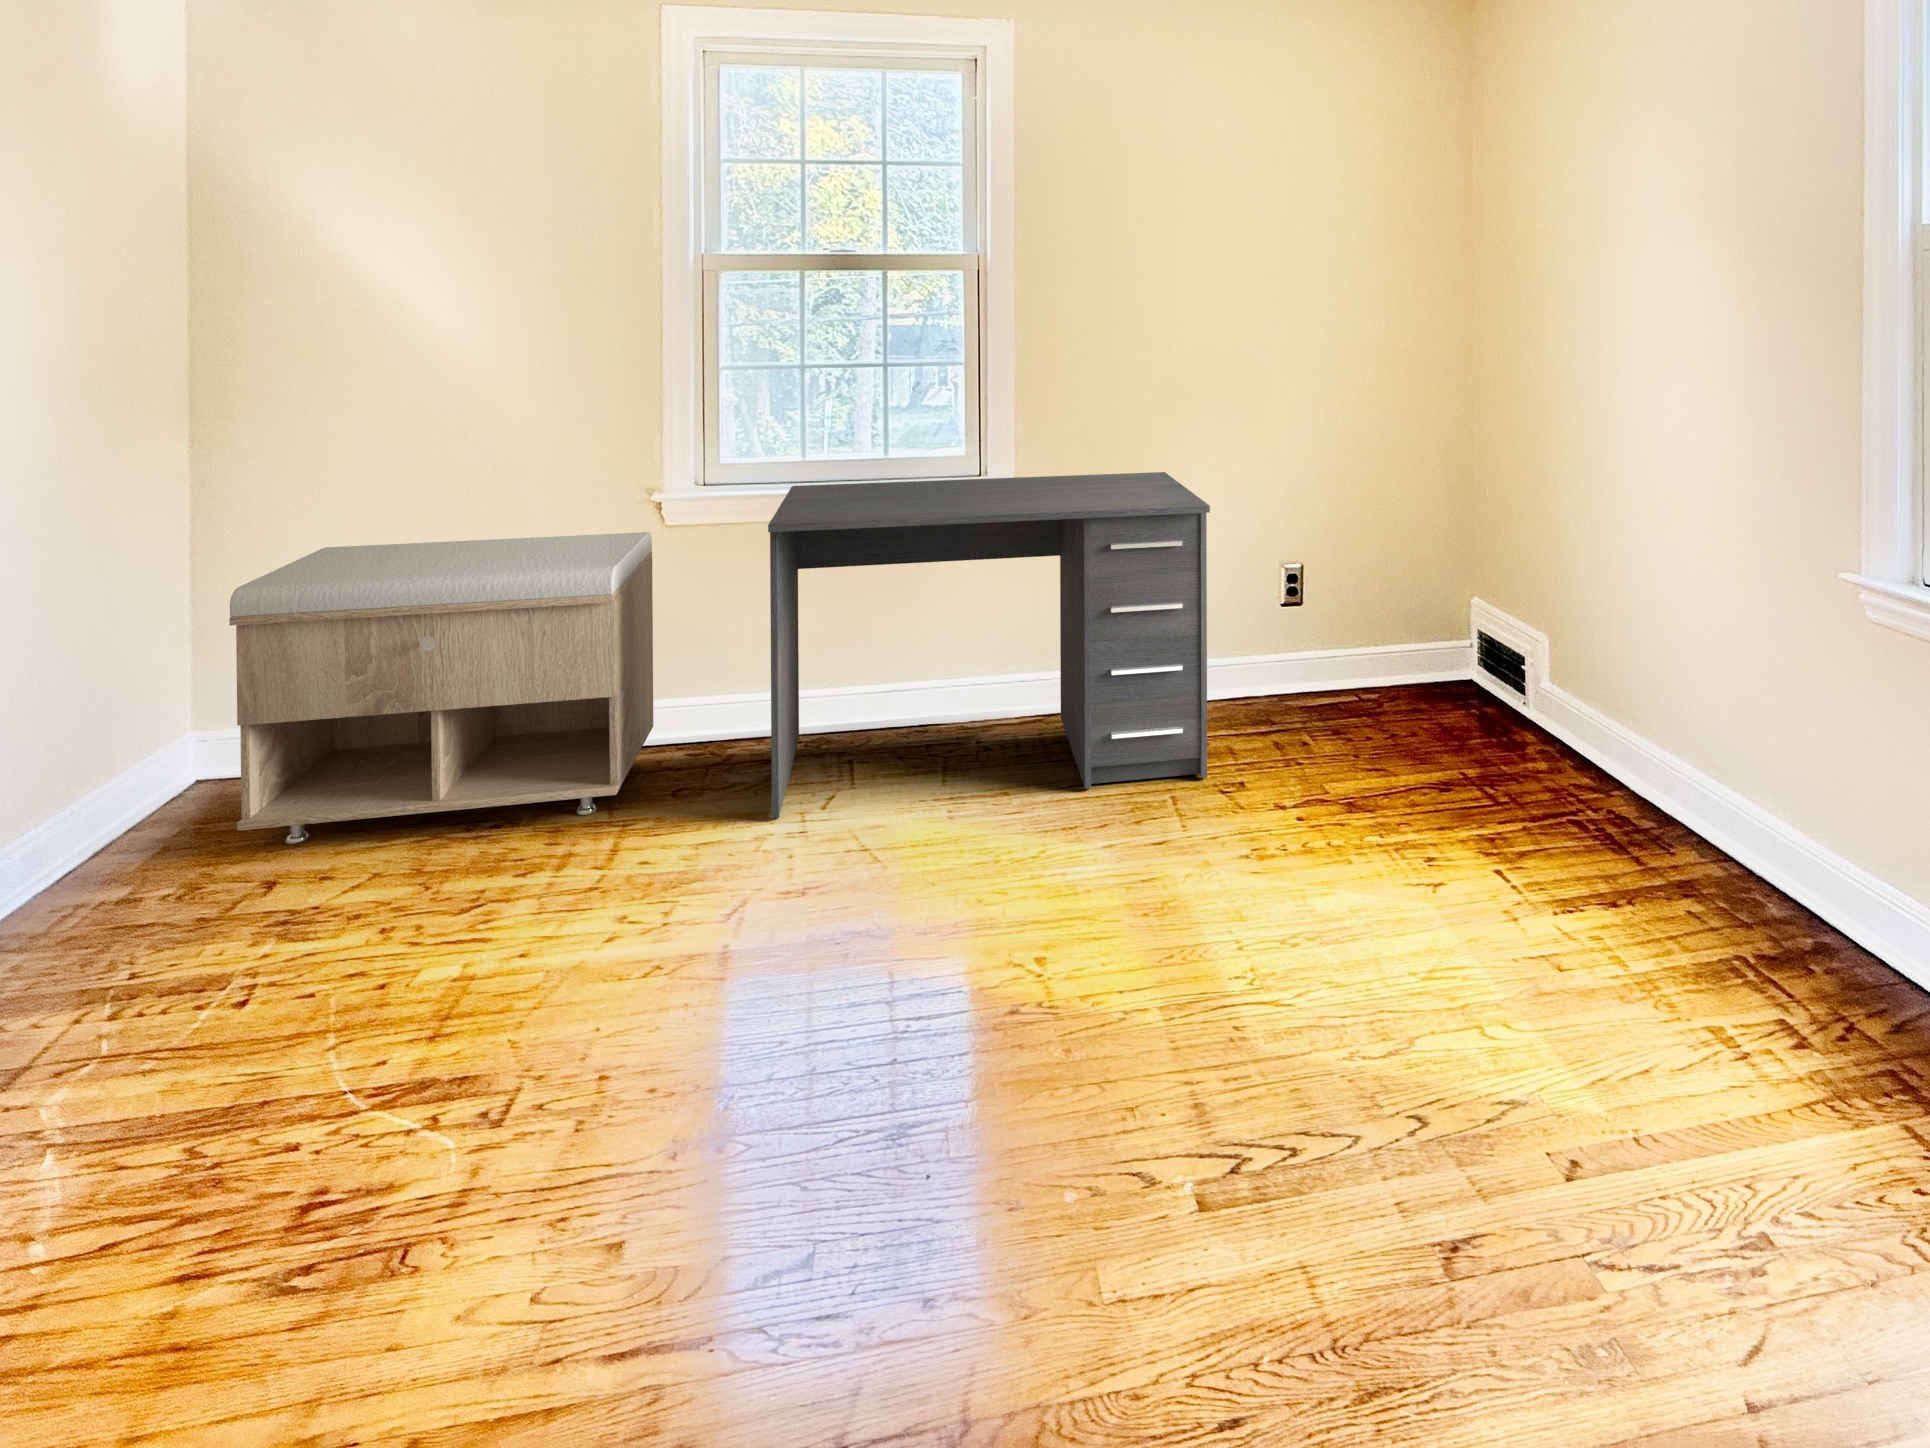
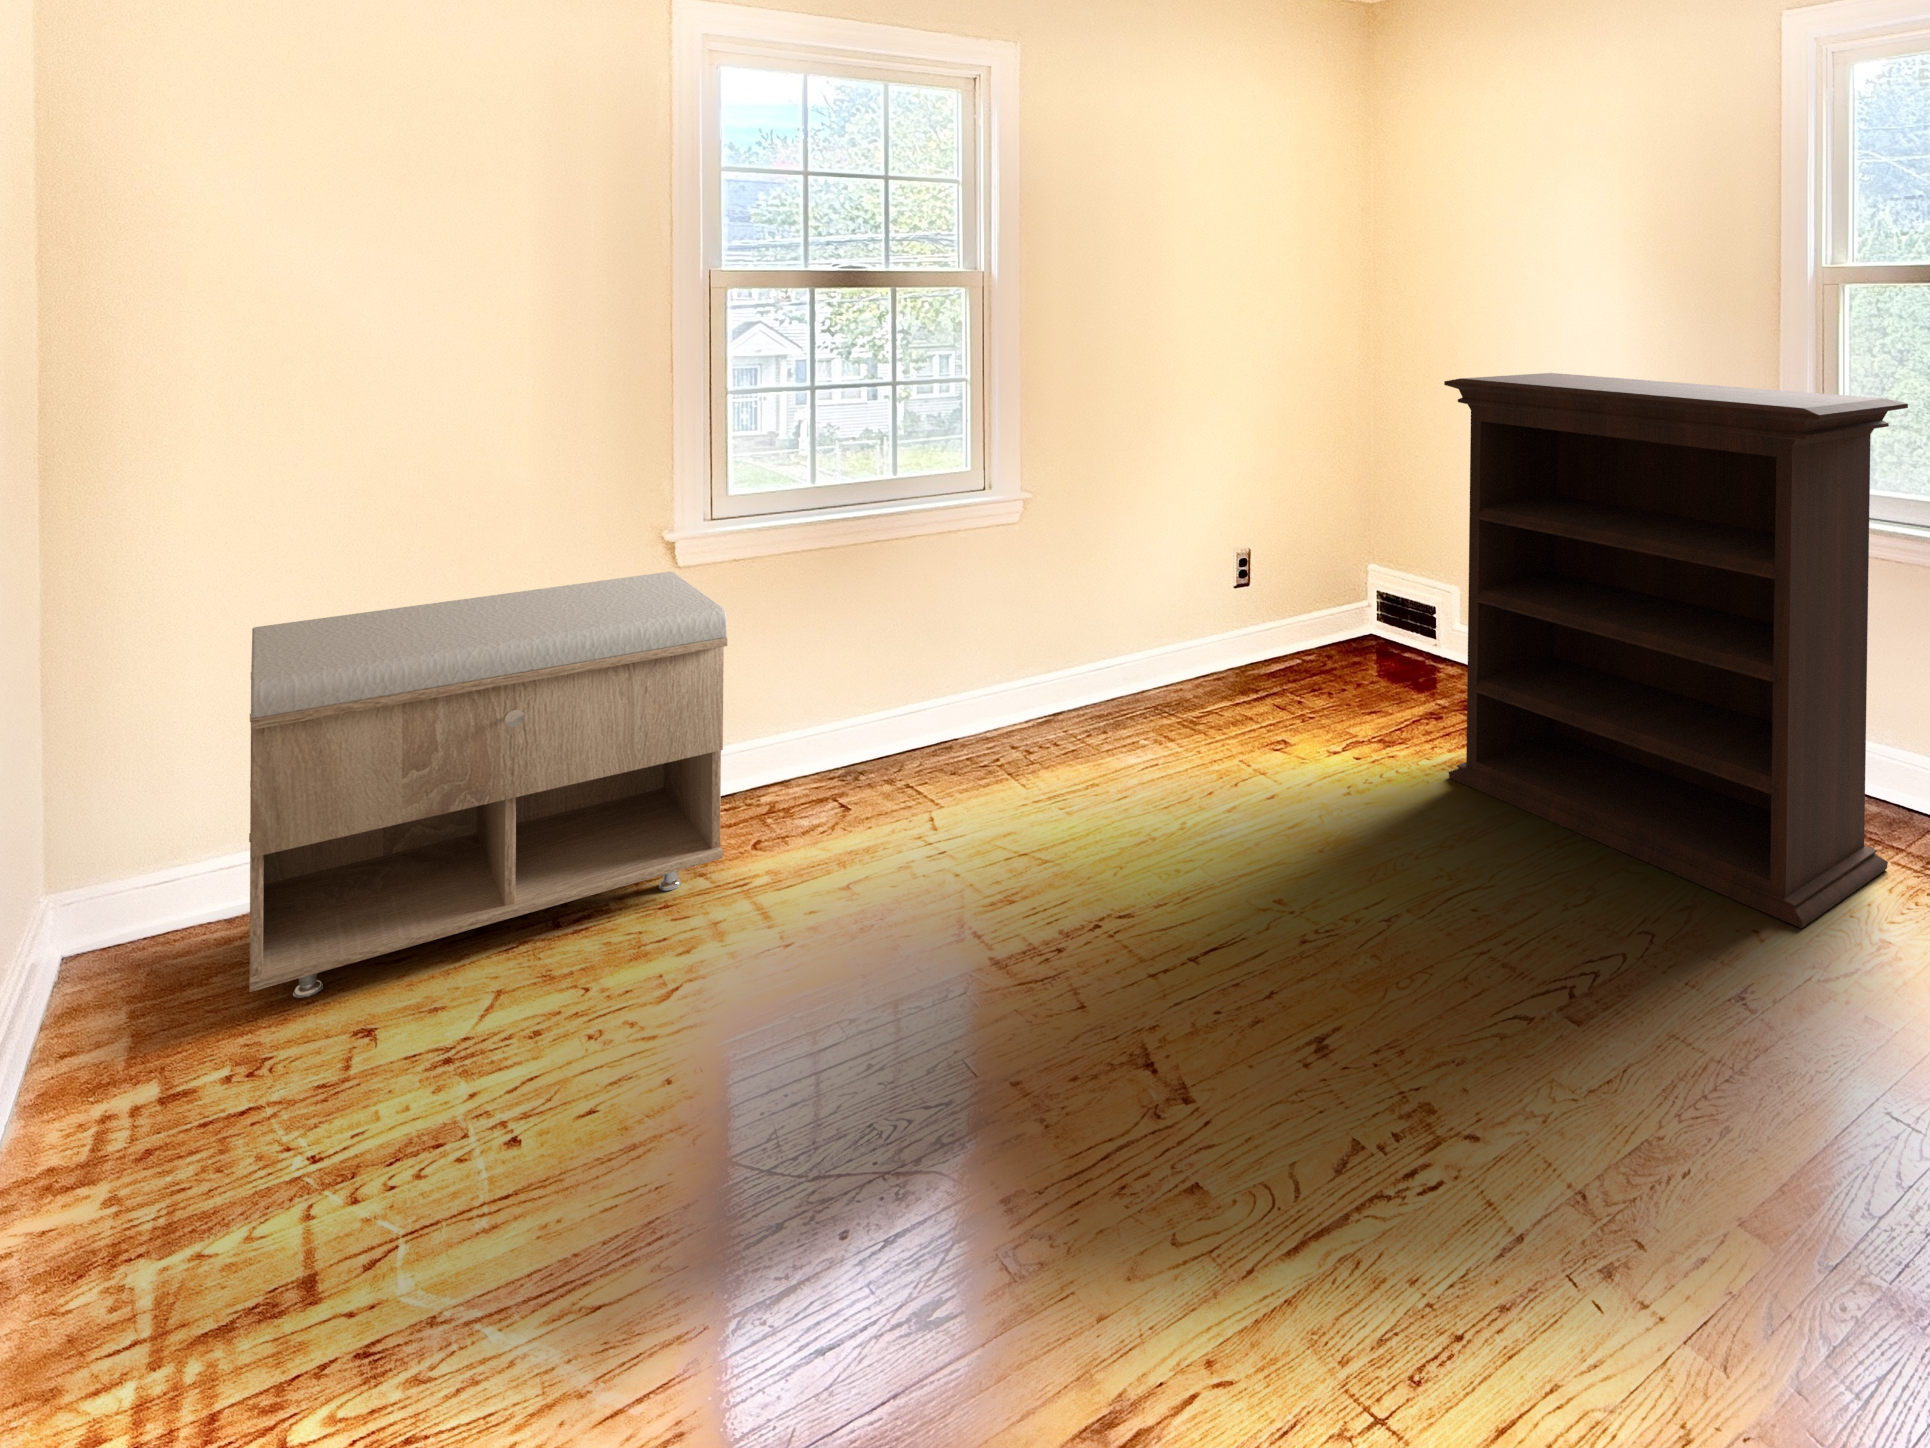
bookshelf: none [1369,372,1911,1182] -> present [1444,373,1908,928]
desk: present [768,472,1210,819] -> none [822,473,1268,850]

